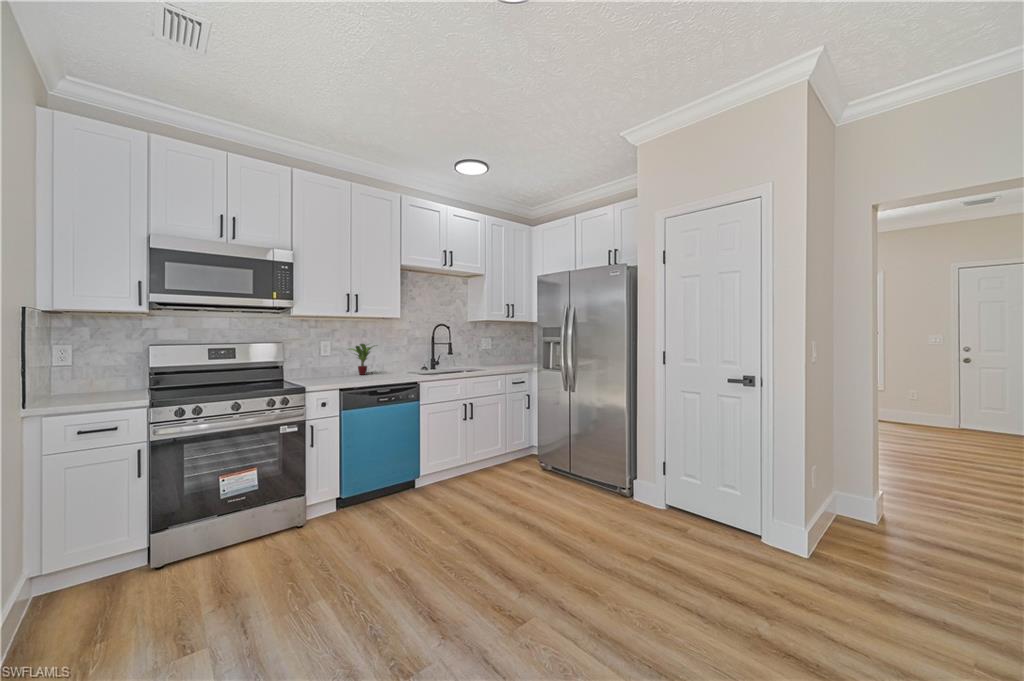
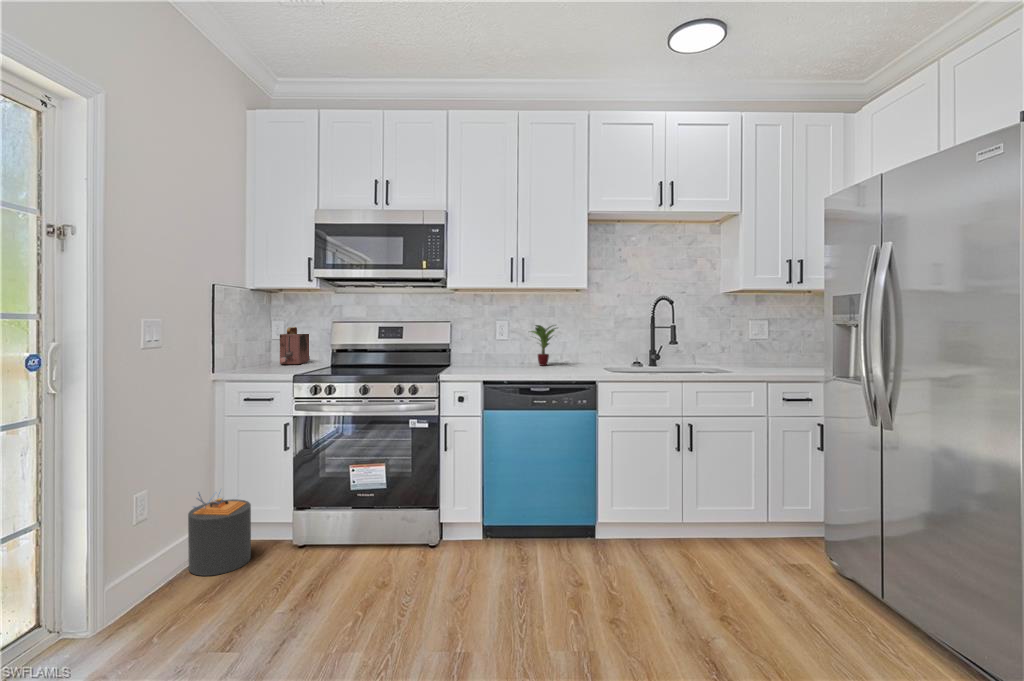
toaster: none [87,353,118,393] -> present [280,327,310,364]
trash can: none [35,528,118,628] -> present [188,492,251,576]

